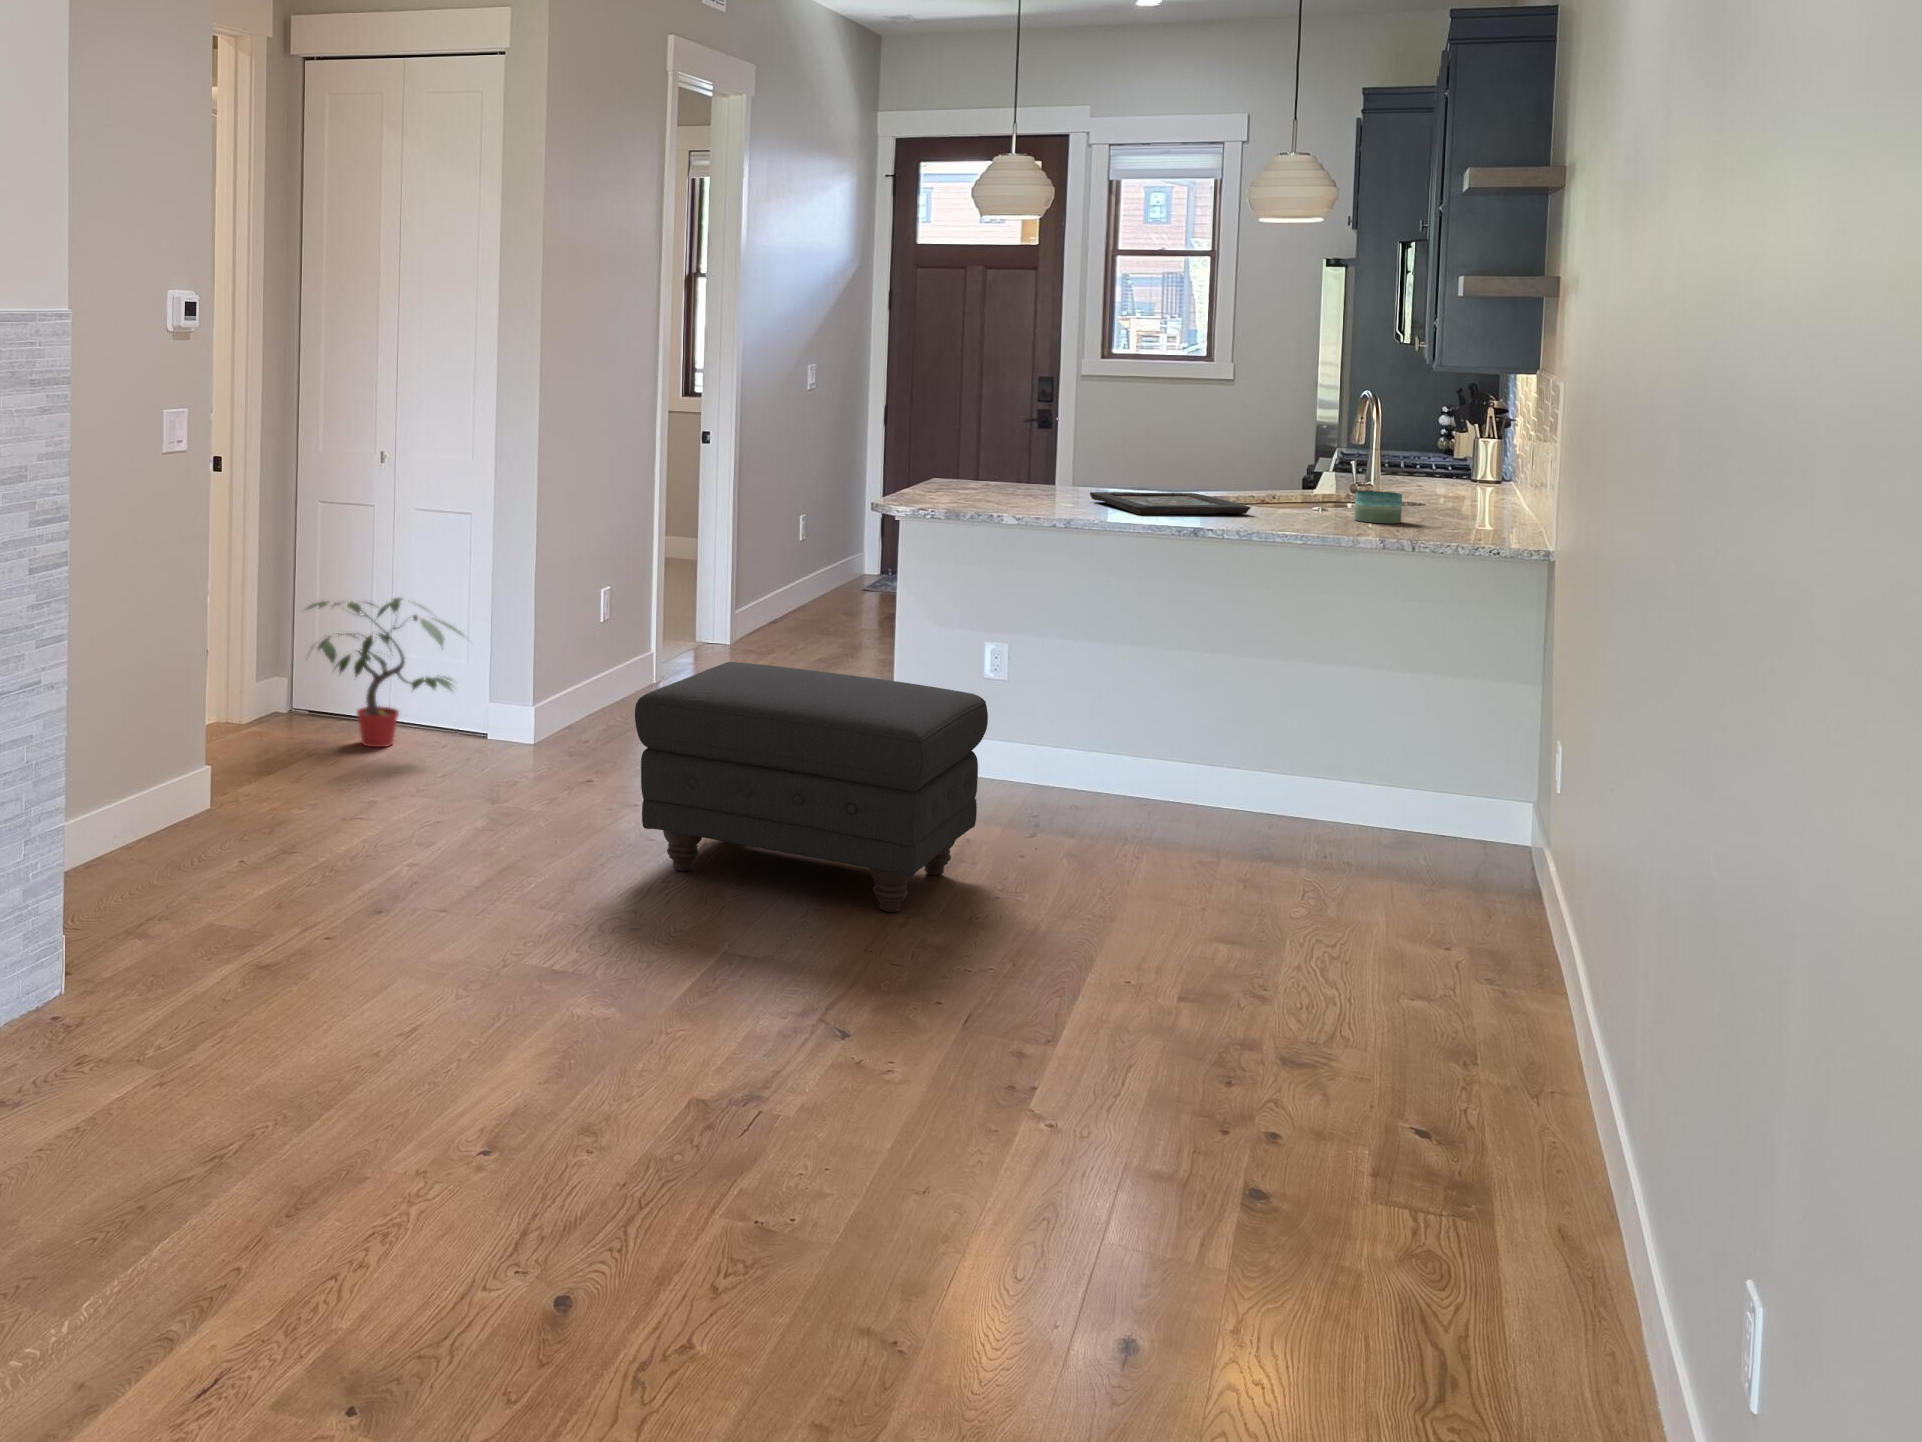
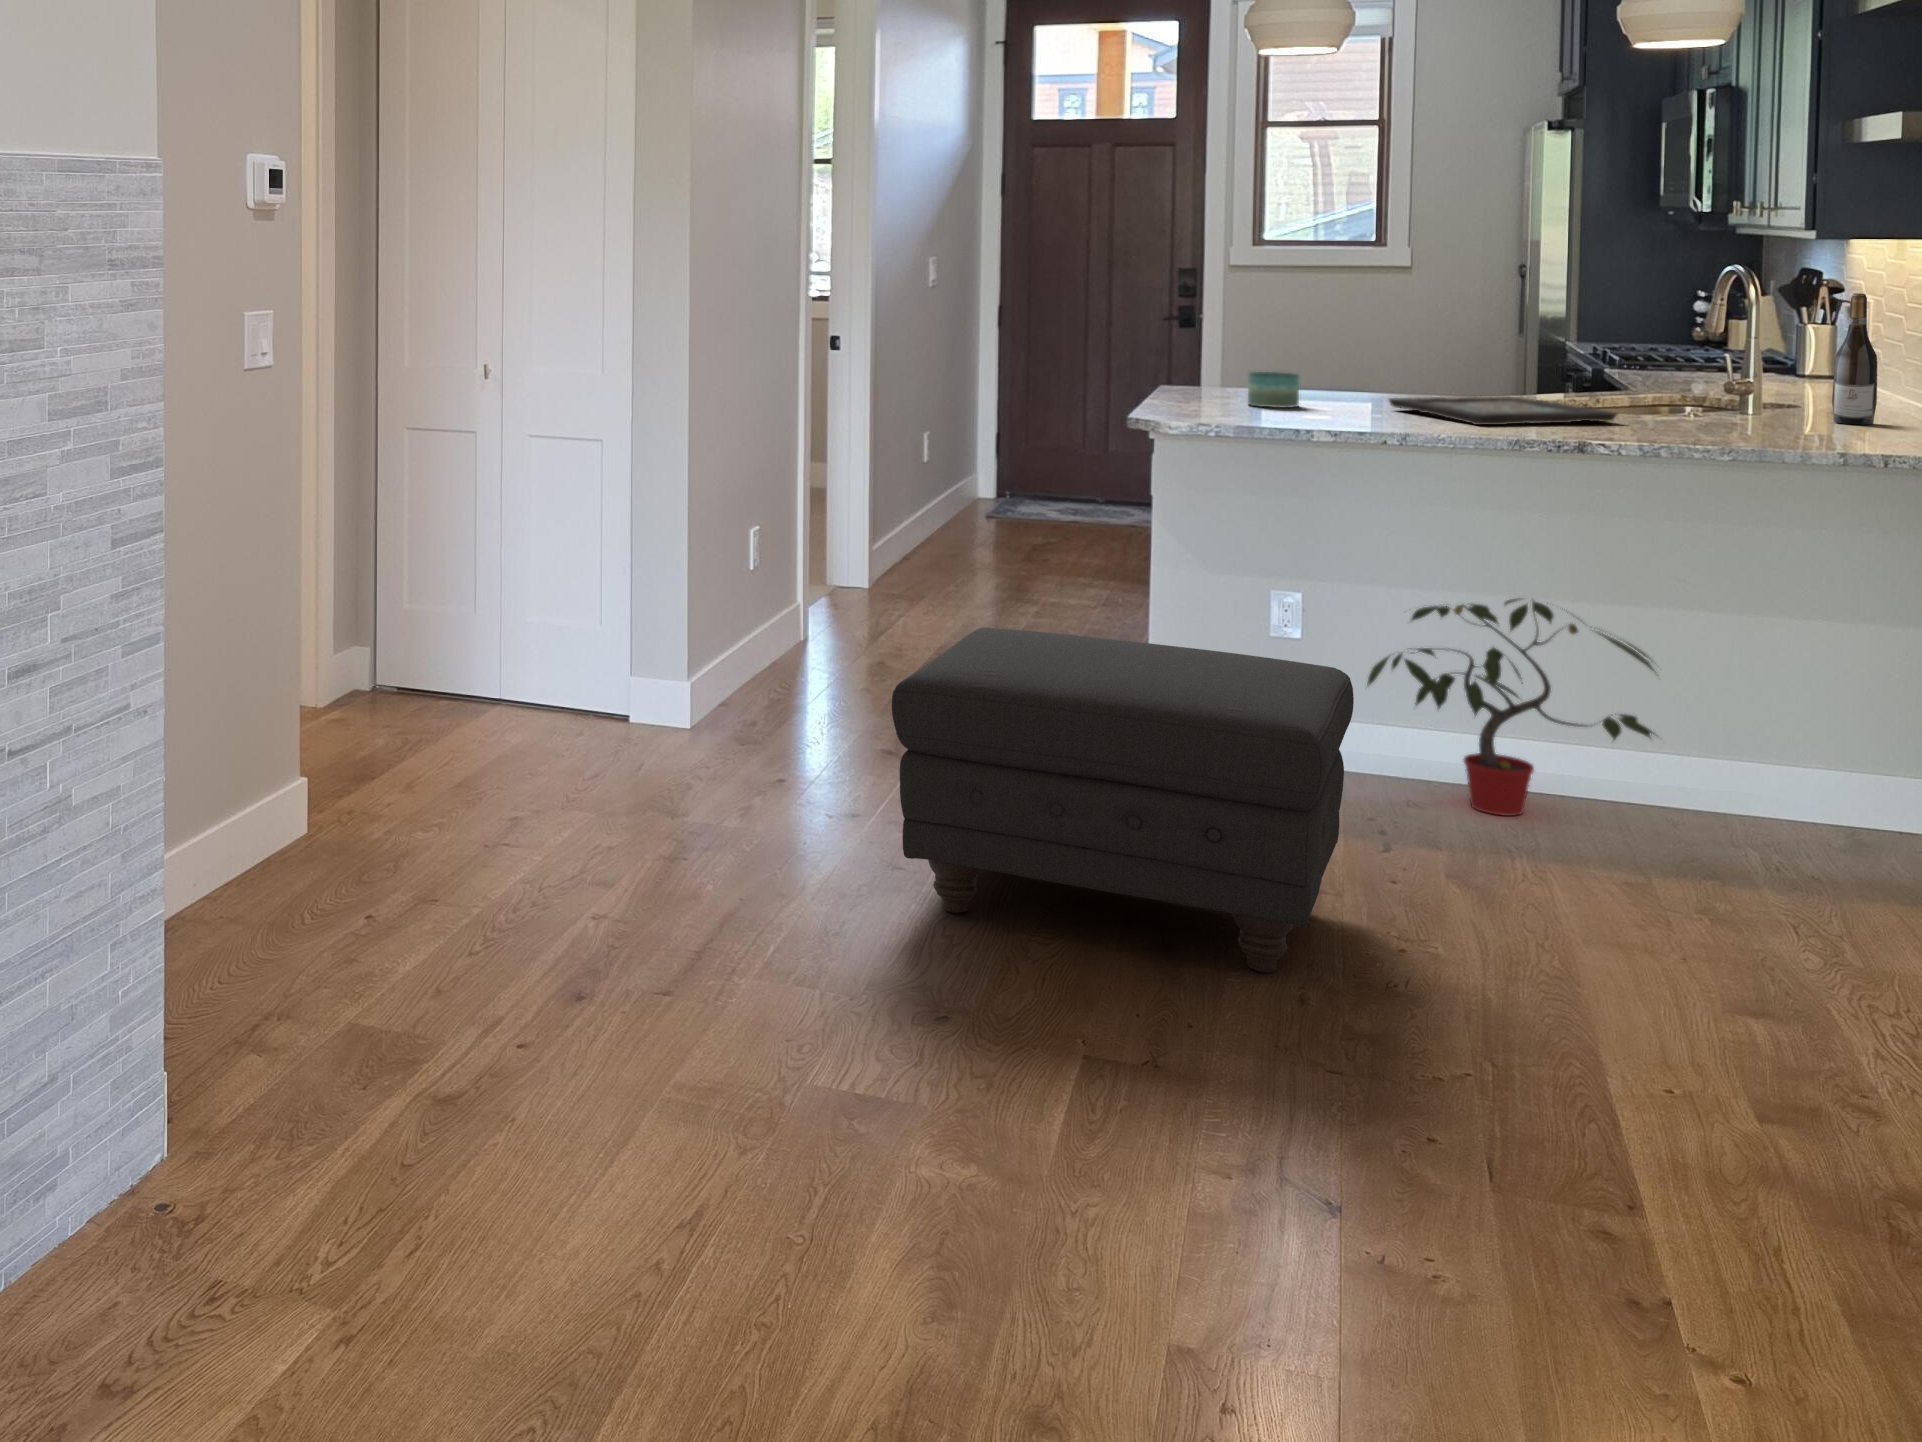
wine bottle: none [1421,416,1454,520] -> present [1832,293,1877,425]
candle: present [1355,491,1402,523] -> present [1248,372,1300,408]
potted plant: present [307,598,463,747] -> present [1367,599,1657,816]

